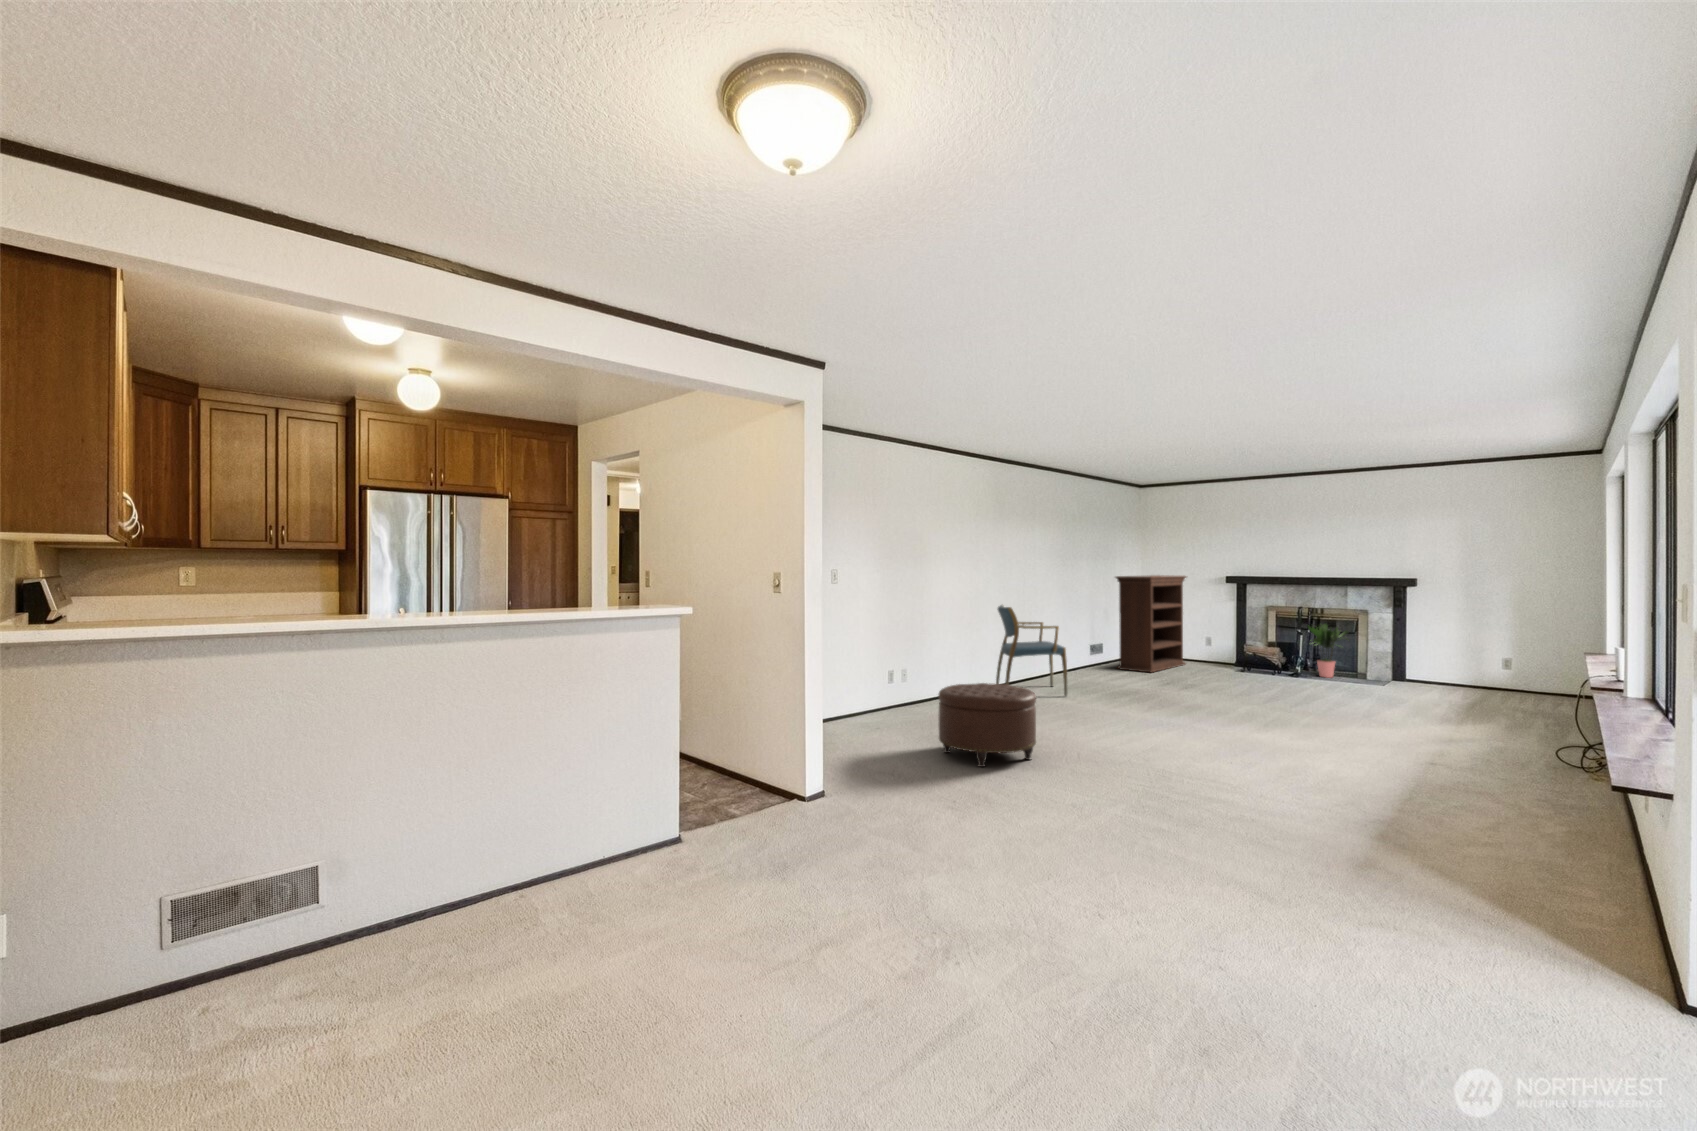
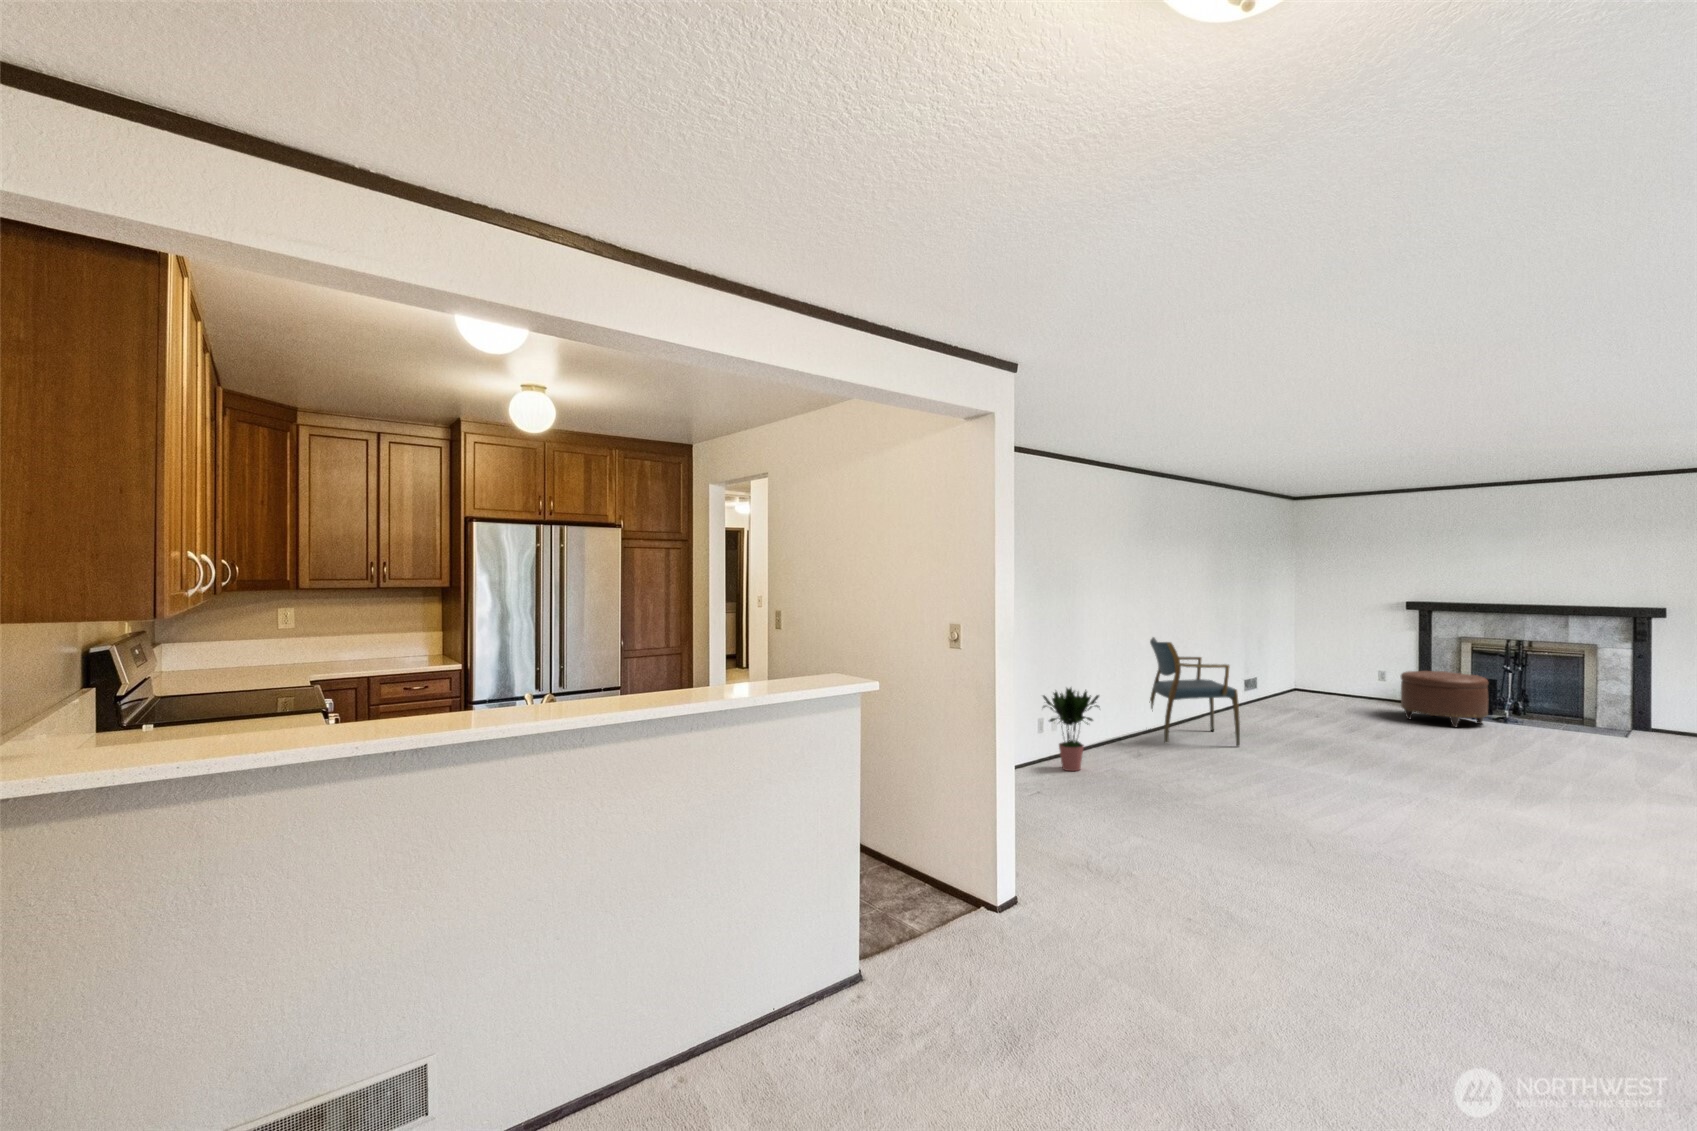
bookshelf: present [1116,575,1186,672] -> none [1271,600,1354,713]
potted plant: present [1308,624,1348,678] -> present [1043,688,1099,771]
ottoman: present [939,683,1036,767] -> present [1401,671,1489,727]

